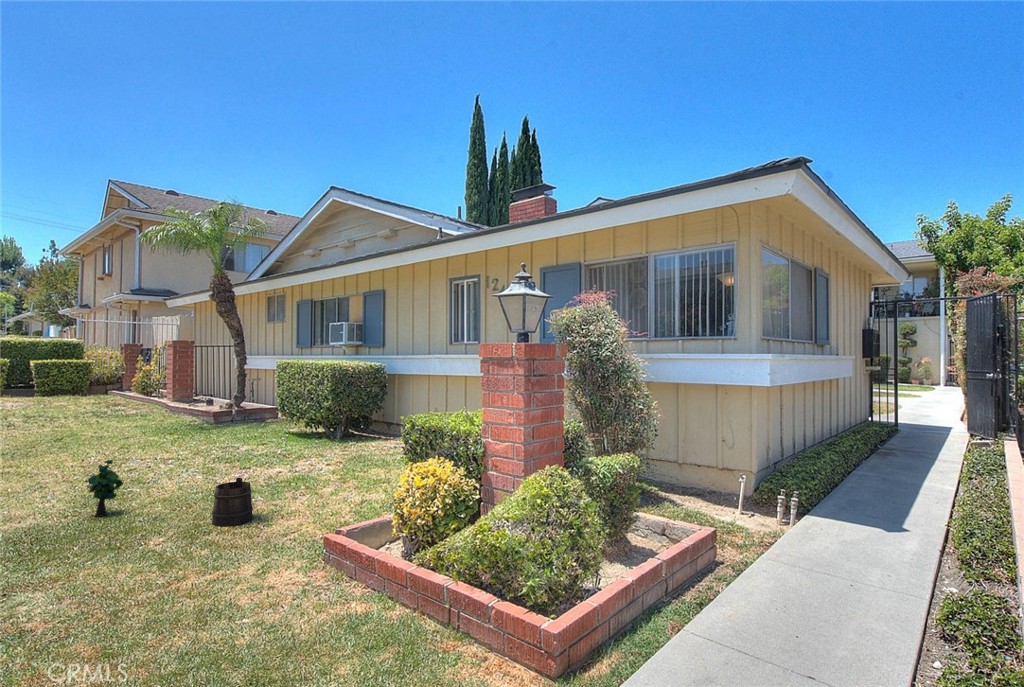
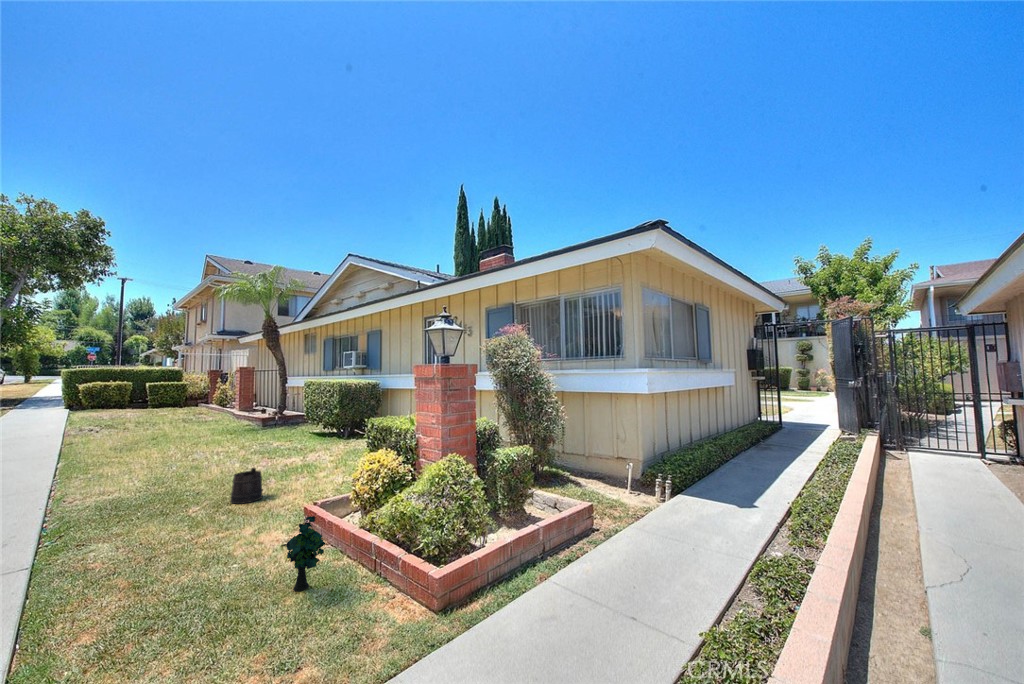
decorative plant: present [85,460,123,517] -> present [282,516,326,592]

